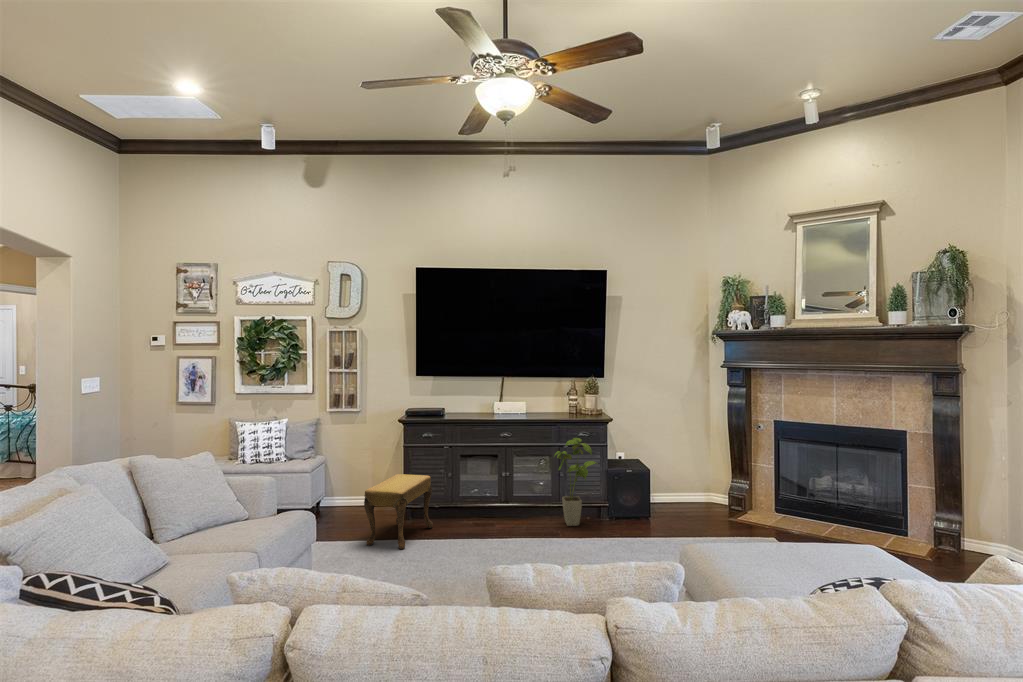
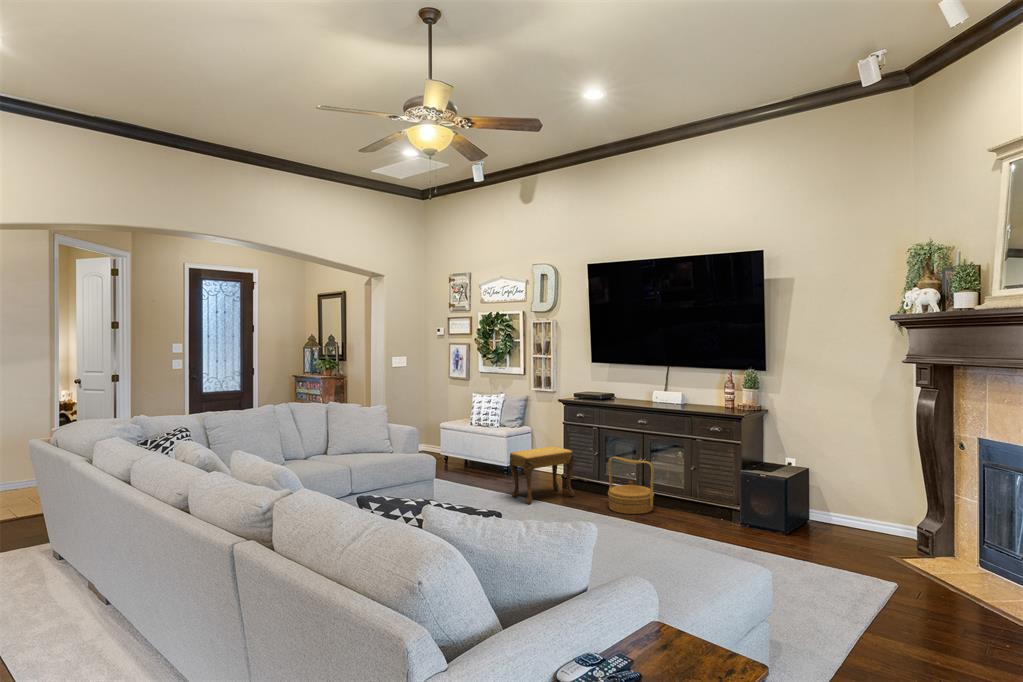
house plant: present [555,438,596,526] -> none [675,432,726,523]
woven basket: none [478,474,530,533] -> present [608,457,654,514]

